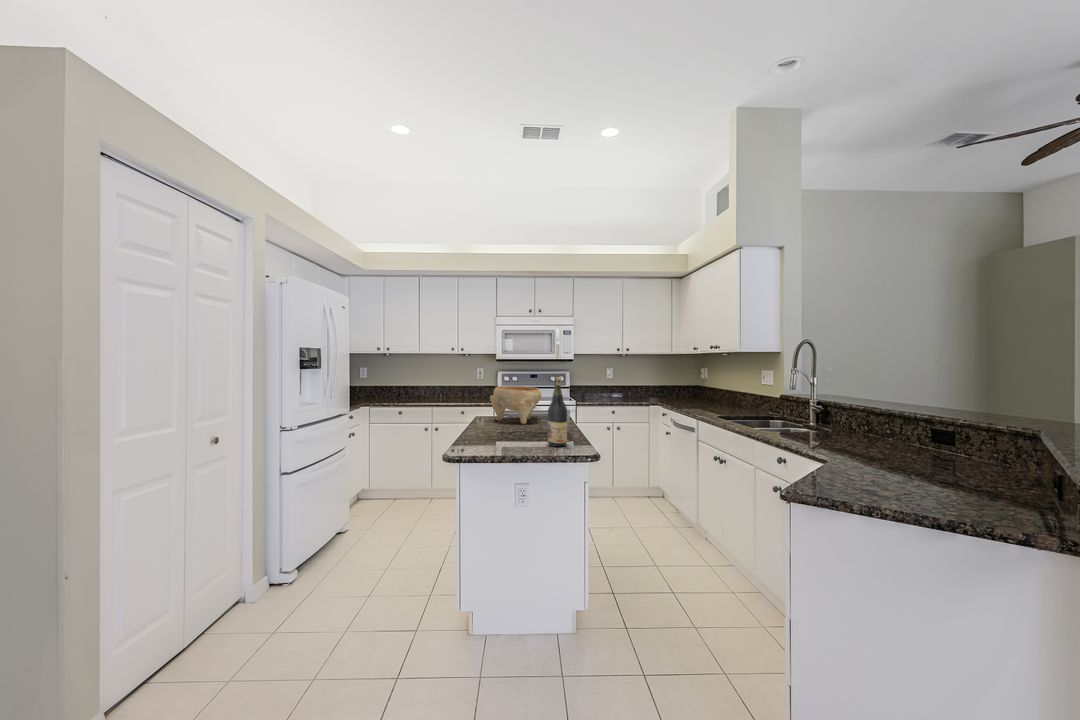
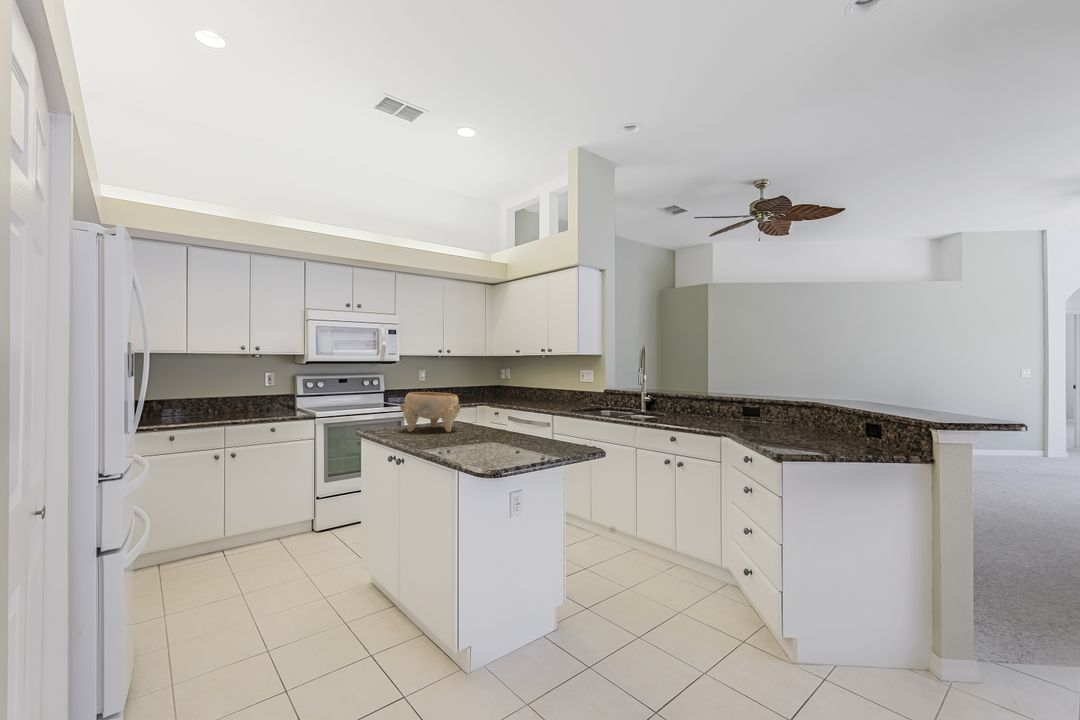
wine bottle: present [548,377,567,447] -> none [544,380,563,447]

